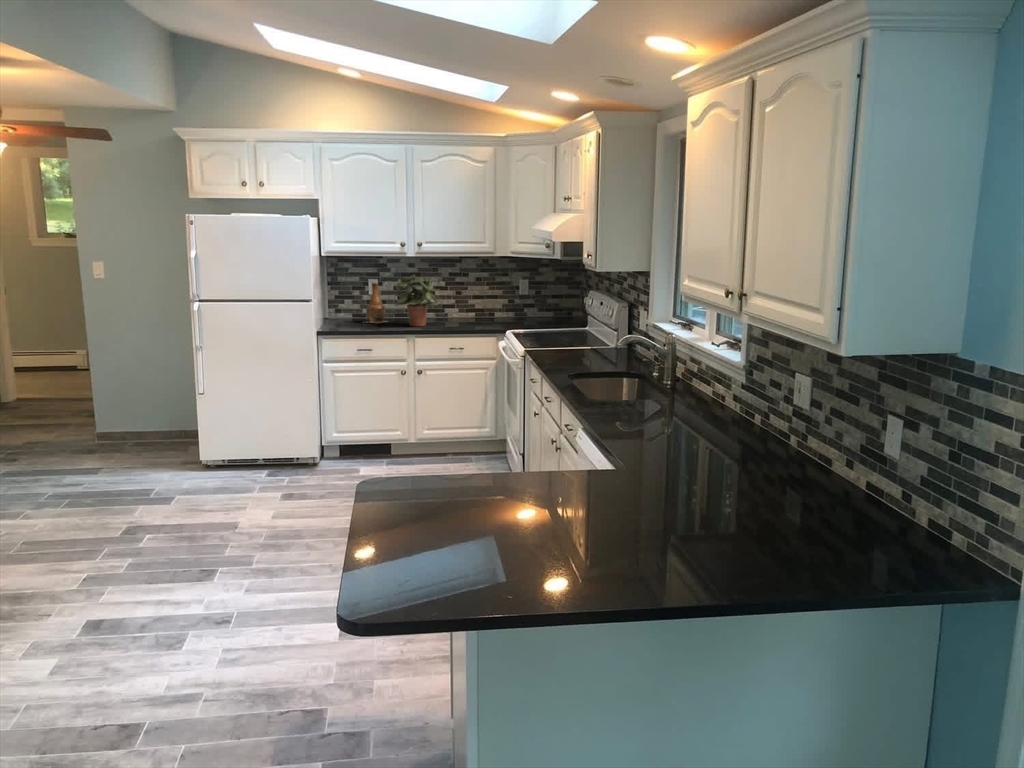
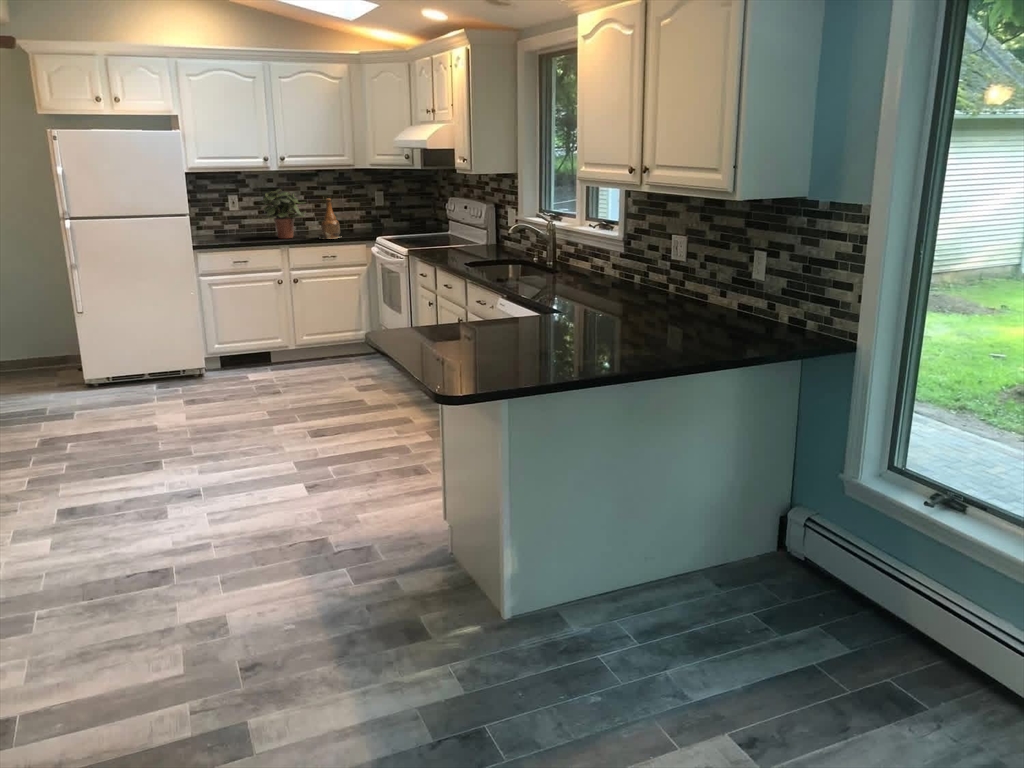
bottle: present [366,282,387,323] -> present [321,198,340,239]

